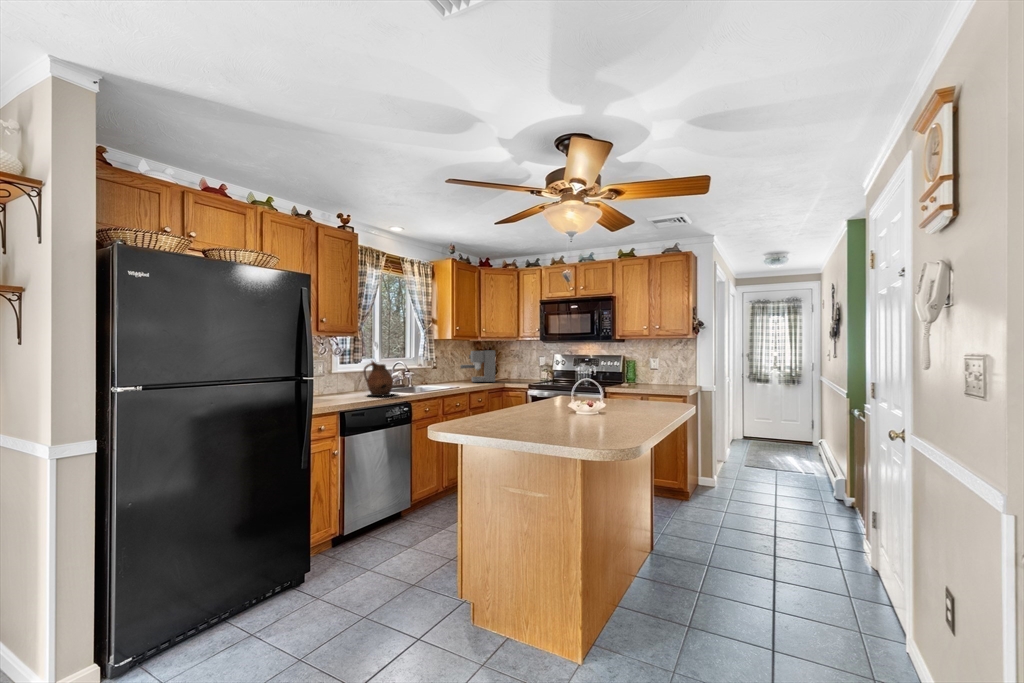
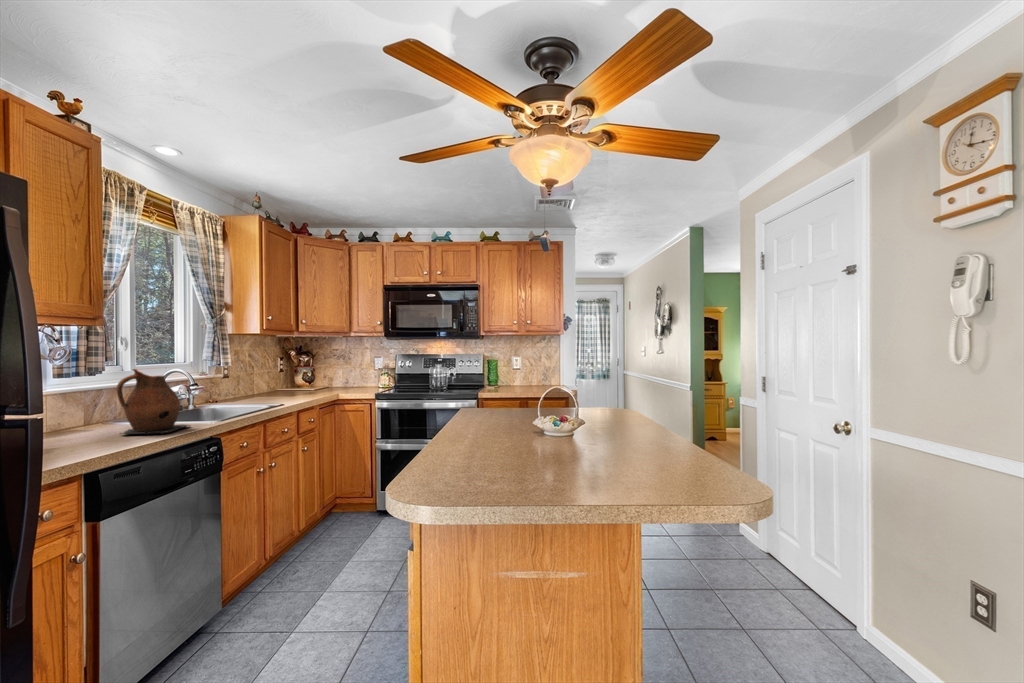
coffee maker: present [460,350,495,383] -> none [269,350,324,395]

